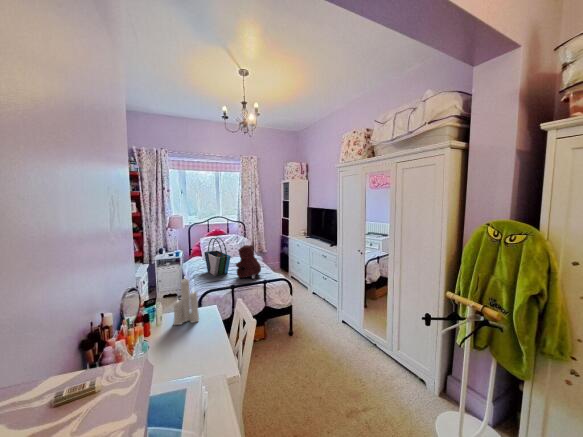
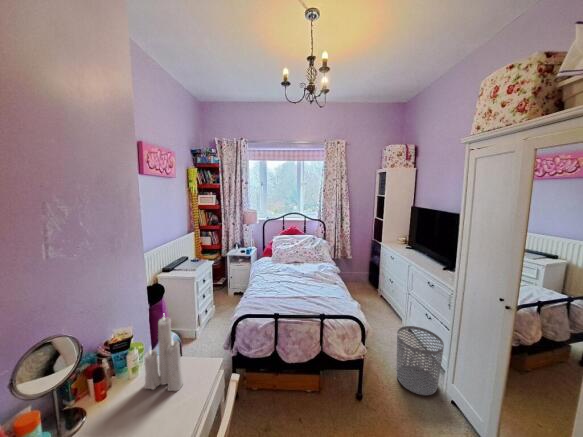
tote bag: present [204,238,231,276] -> none [263,241,288,290]
teddy bear: present [236,245,261,279] -> none [290,256,325,307]
waste bin: none [308,284,334,322] -> present [397,326,444,395]

